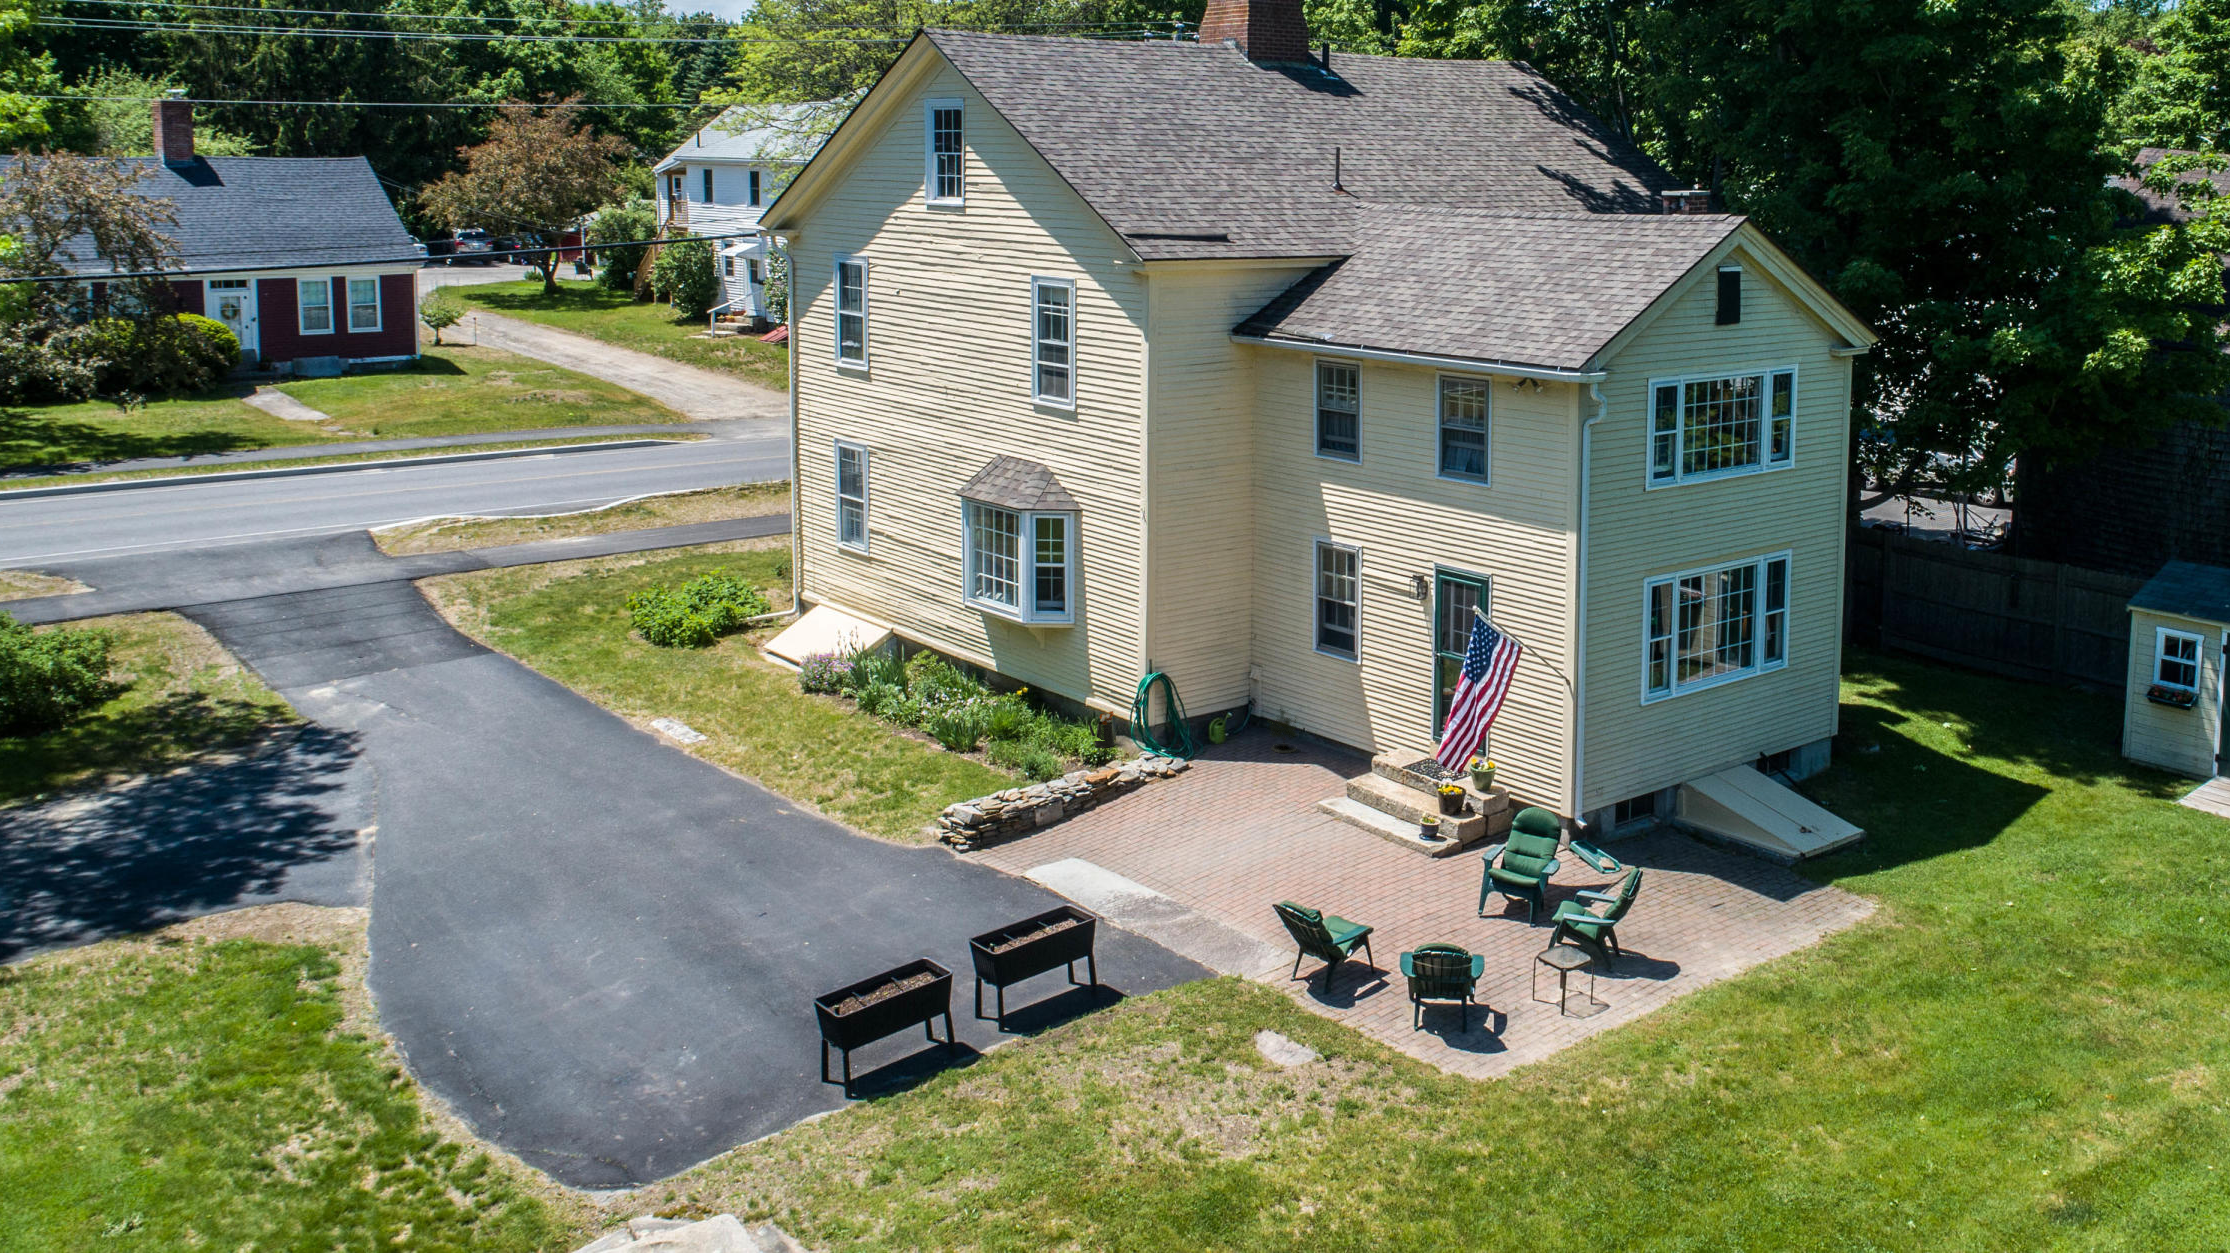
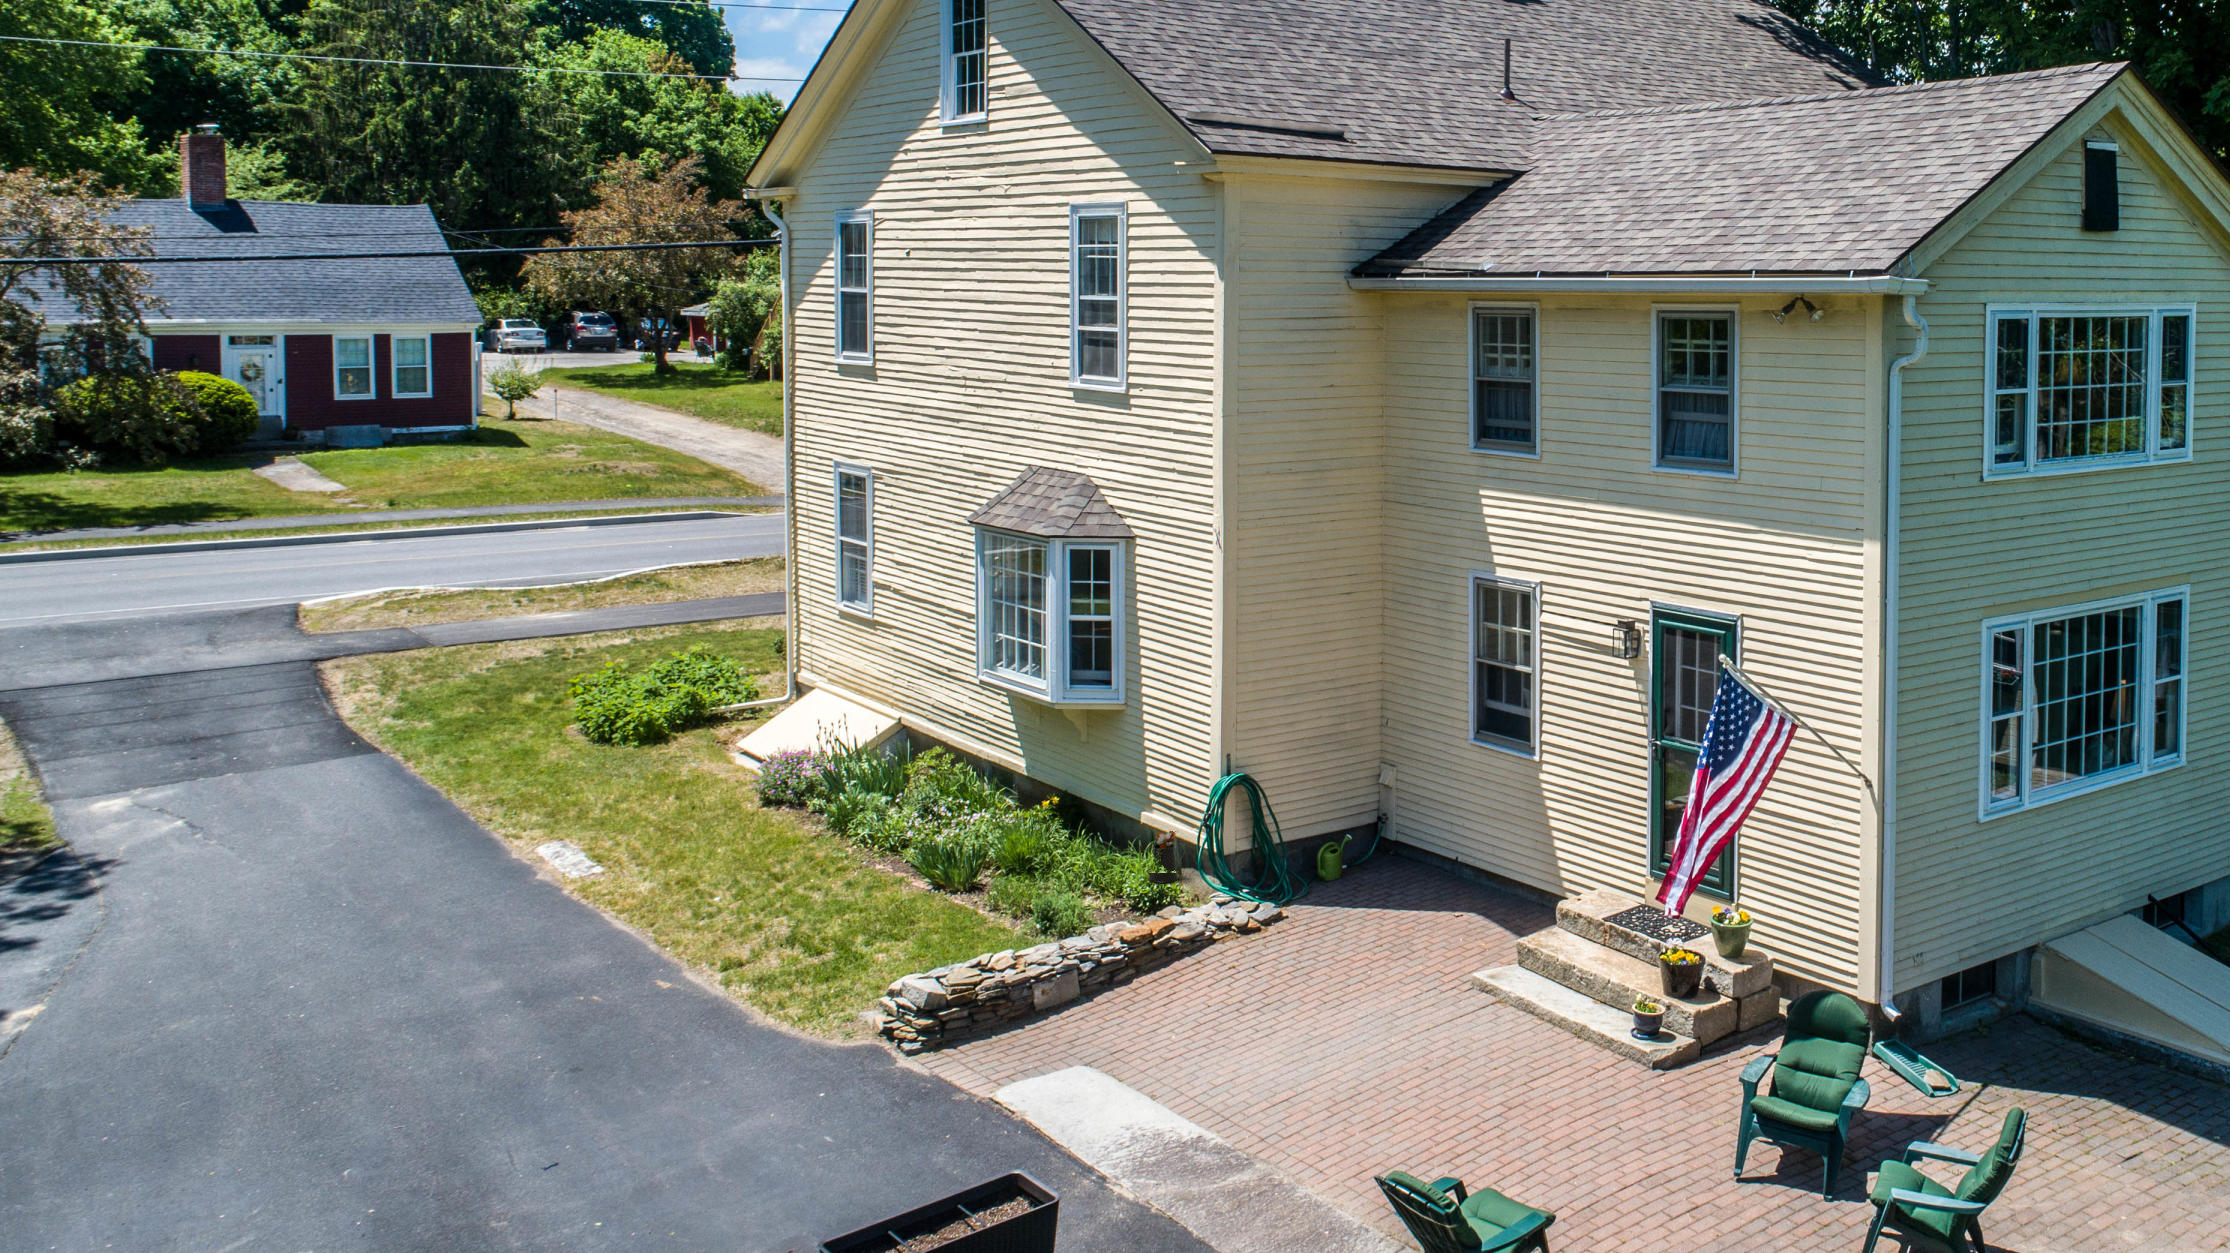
potted tree: present [1270,709,1298,753] -> none [1399,819,1446,892]

